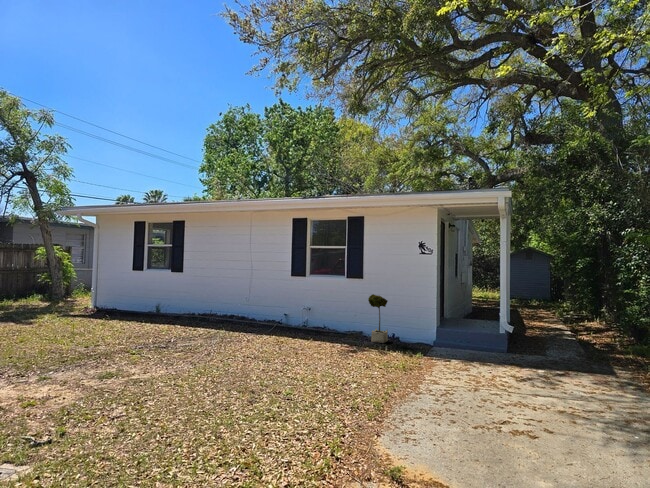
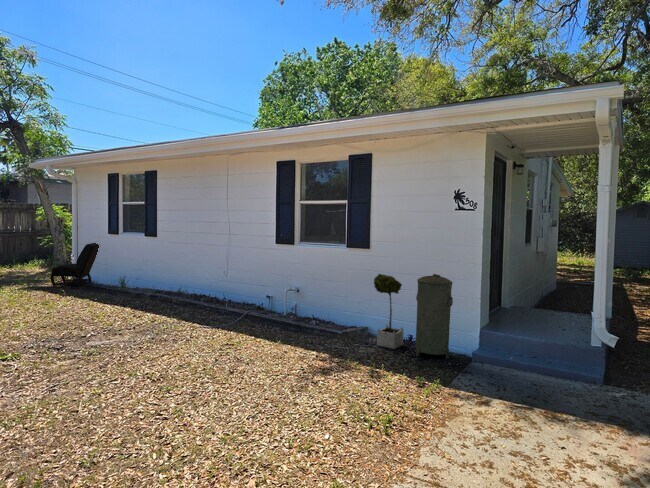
lounge chair: none [83,277,123,313] -> present [50,243,100,286]
trash can: none [398,293,421,346] -> present [416,274,453,359]

